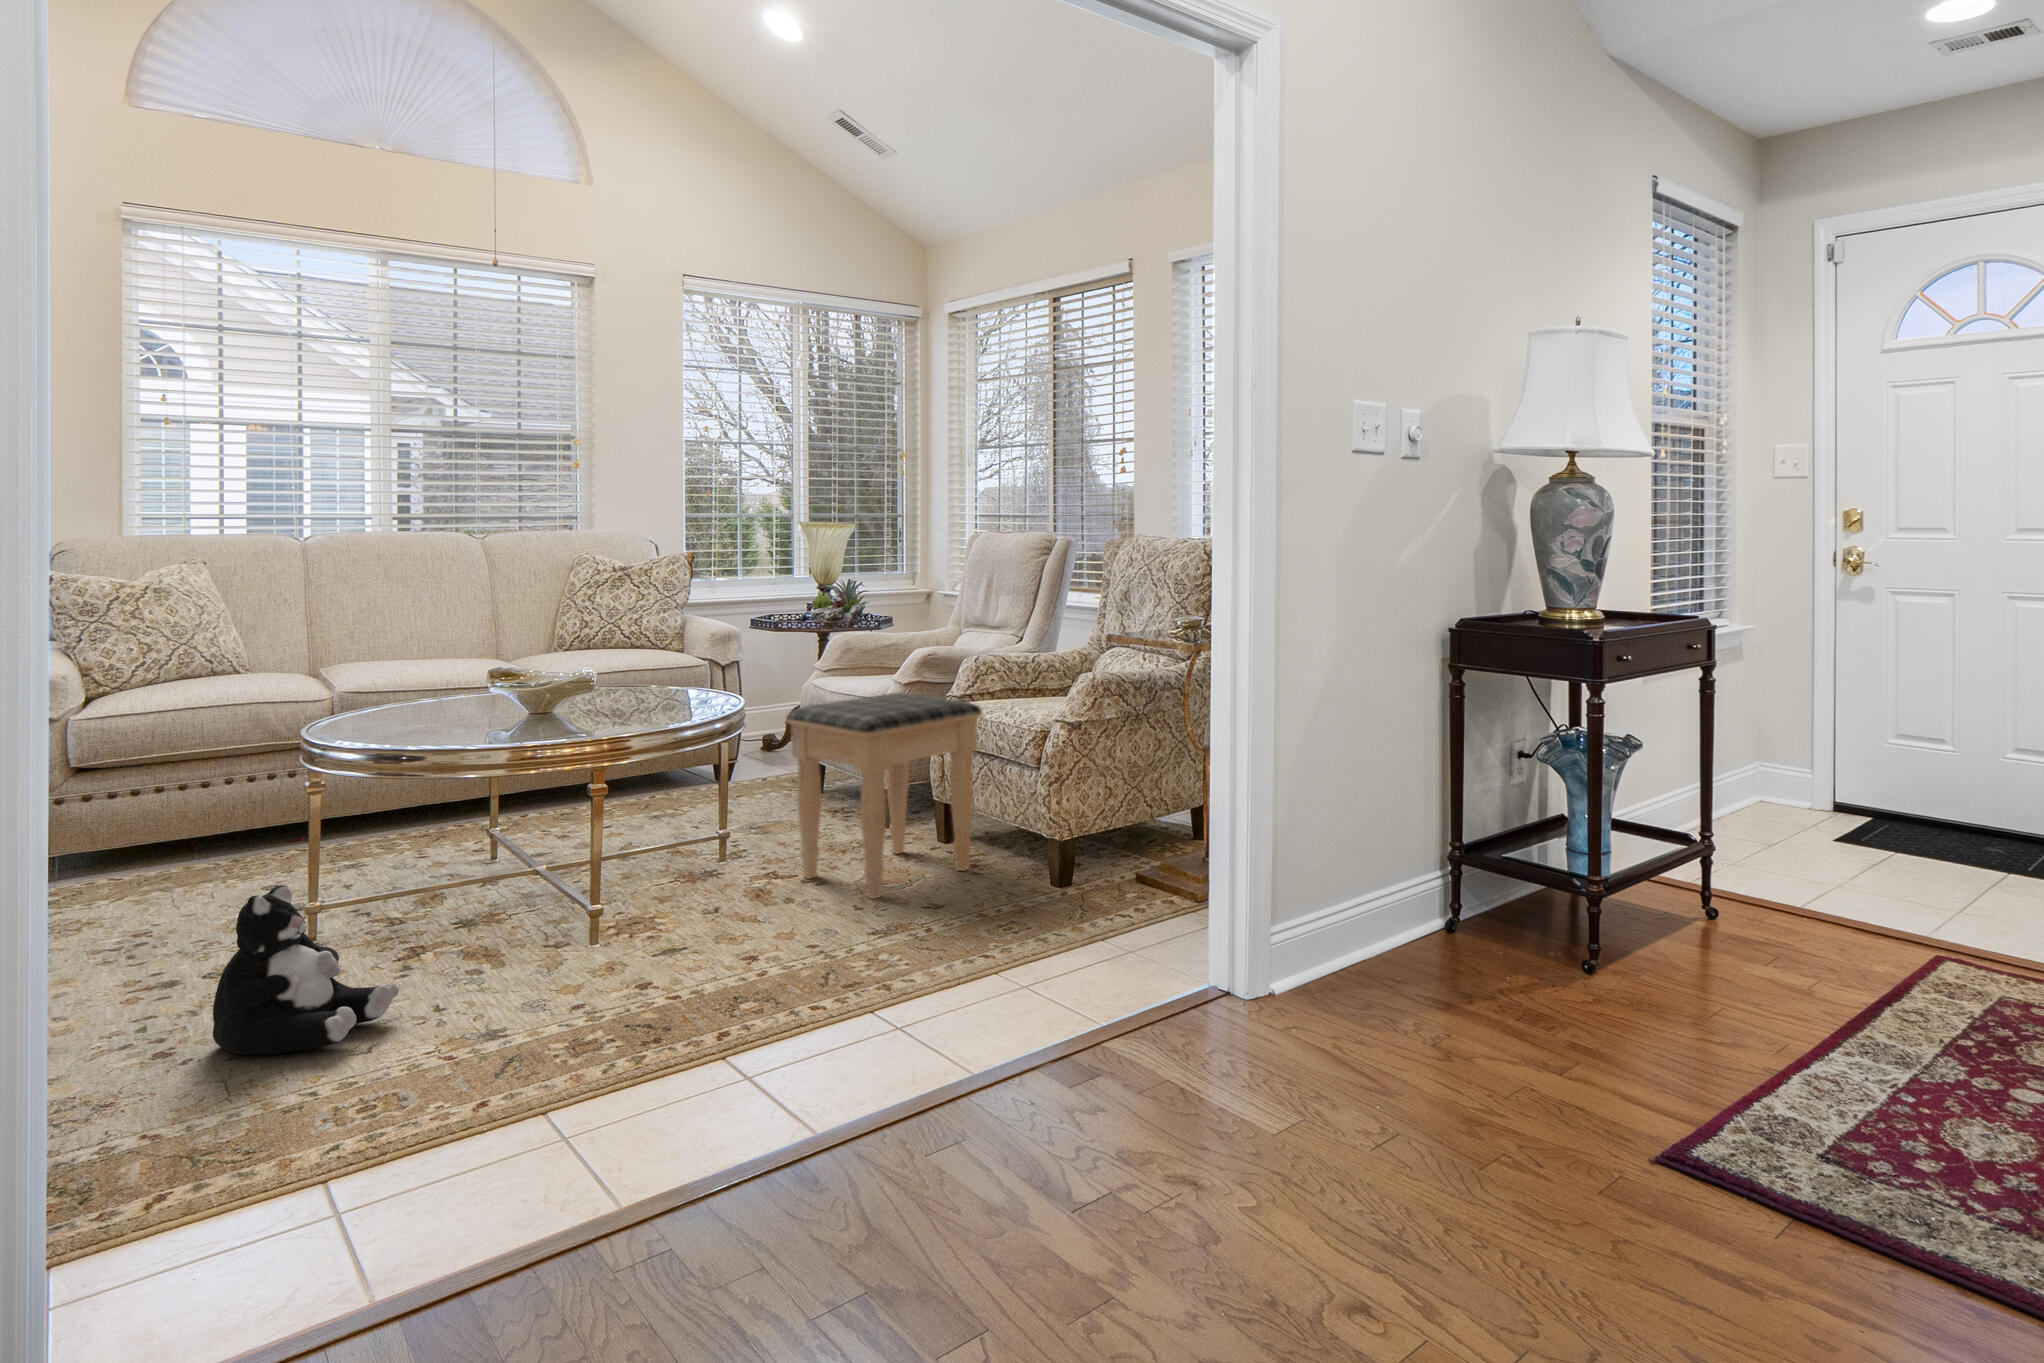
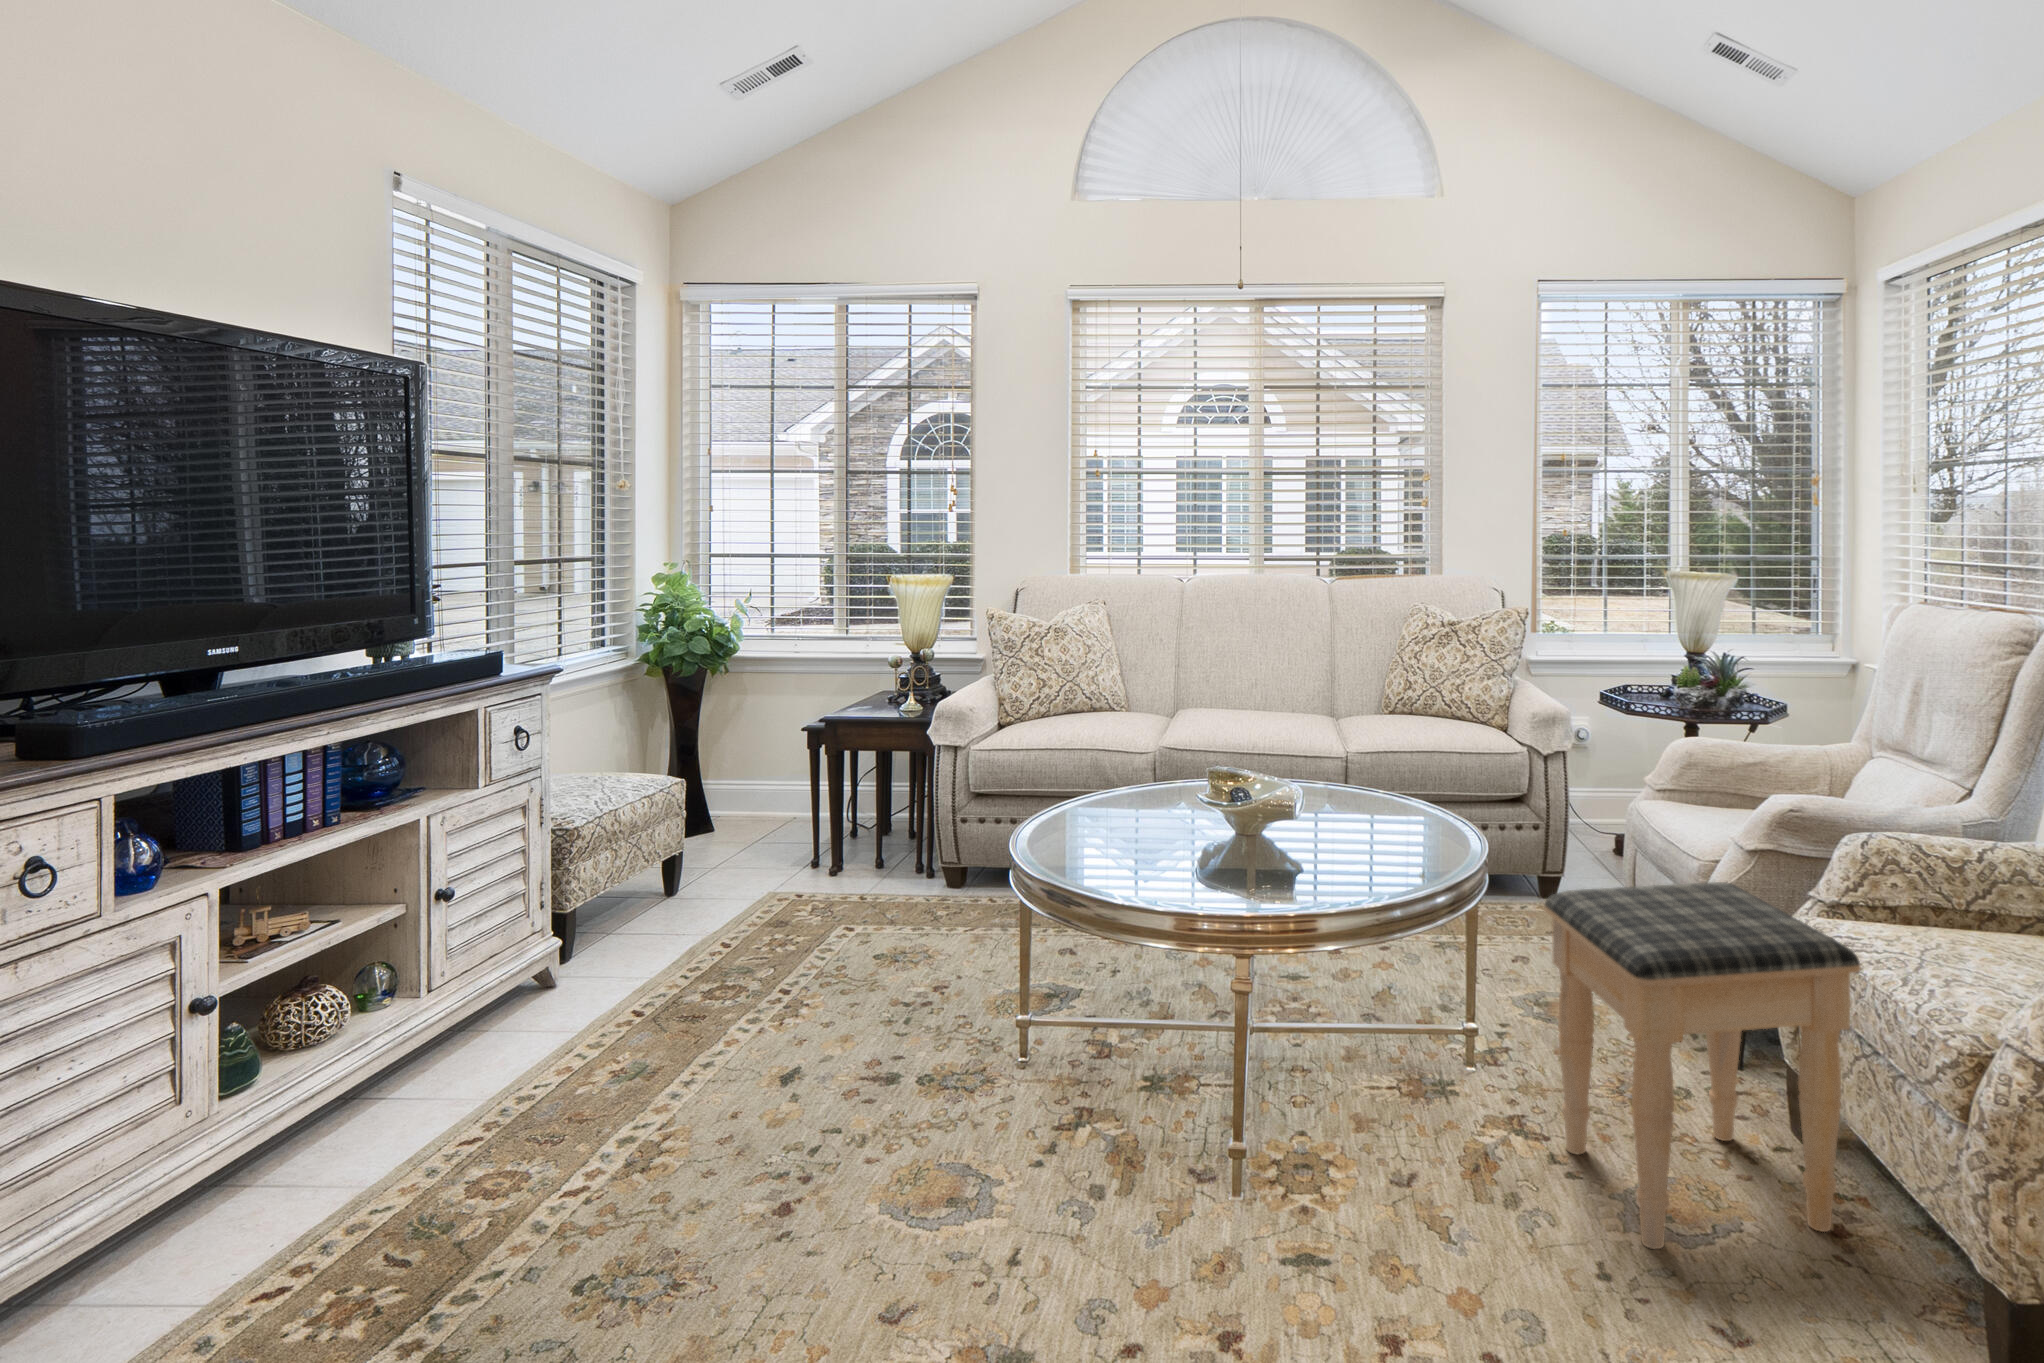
plush toy: present [213,885,399,1055] -> none [825,1052,1002,1287]

